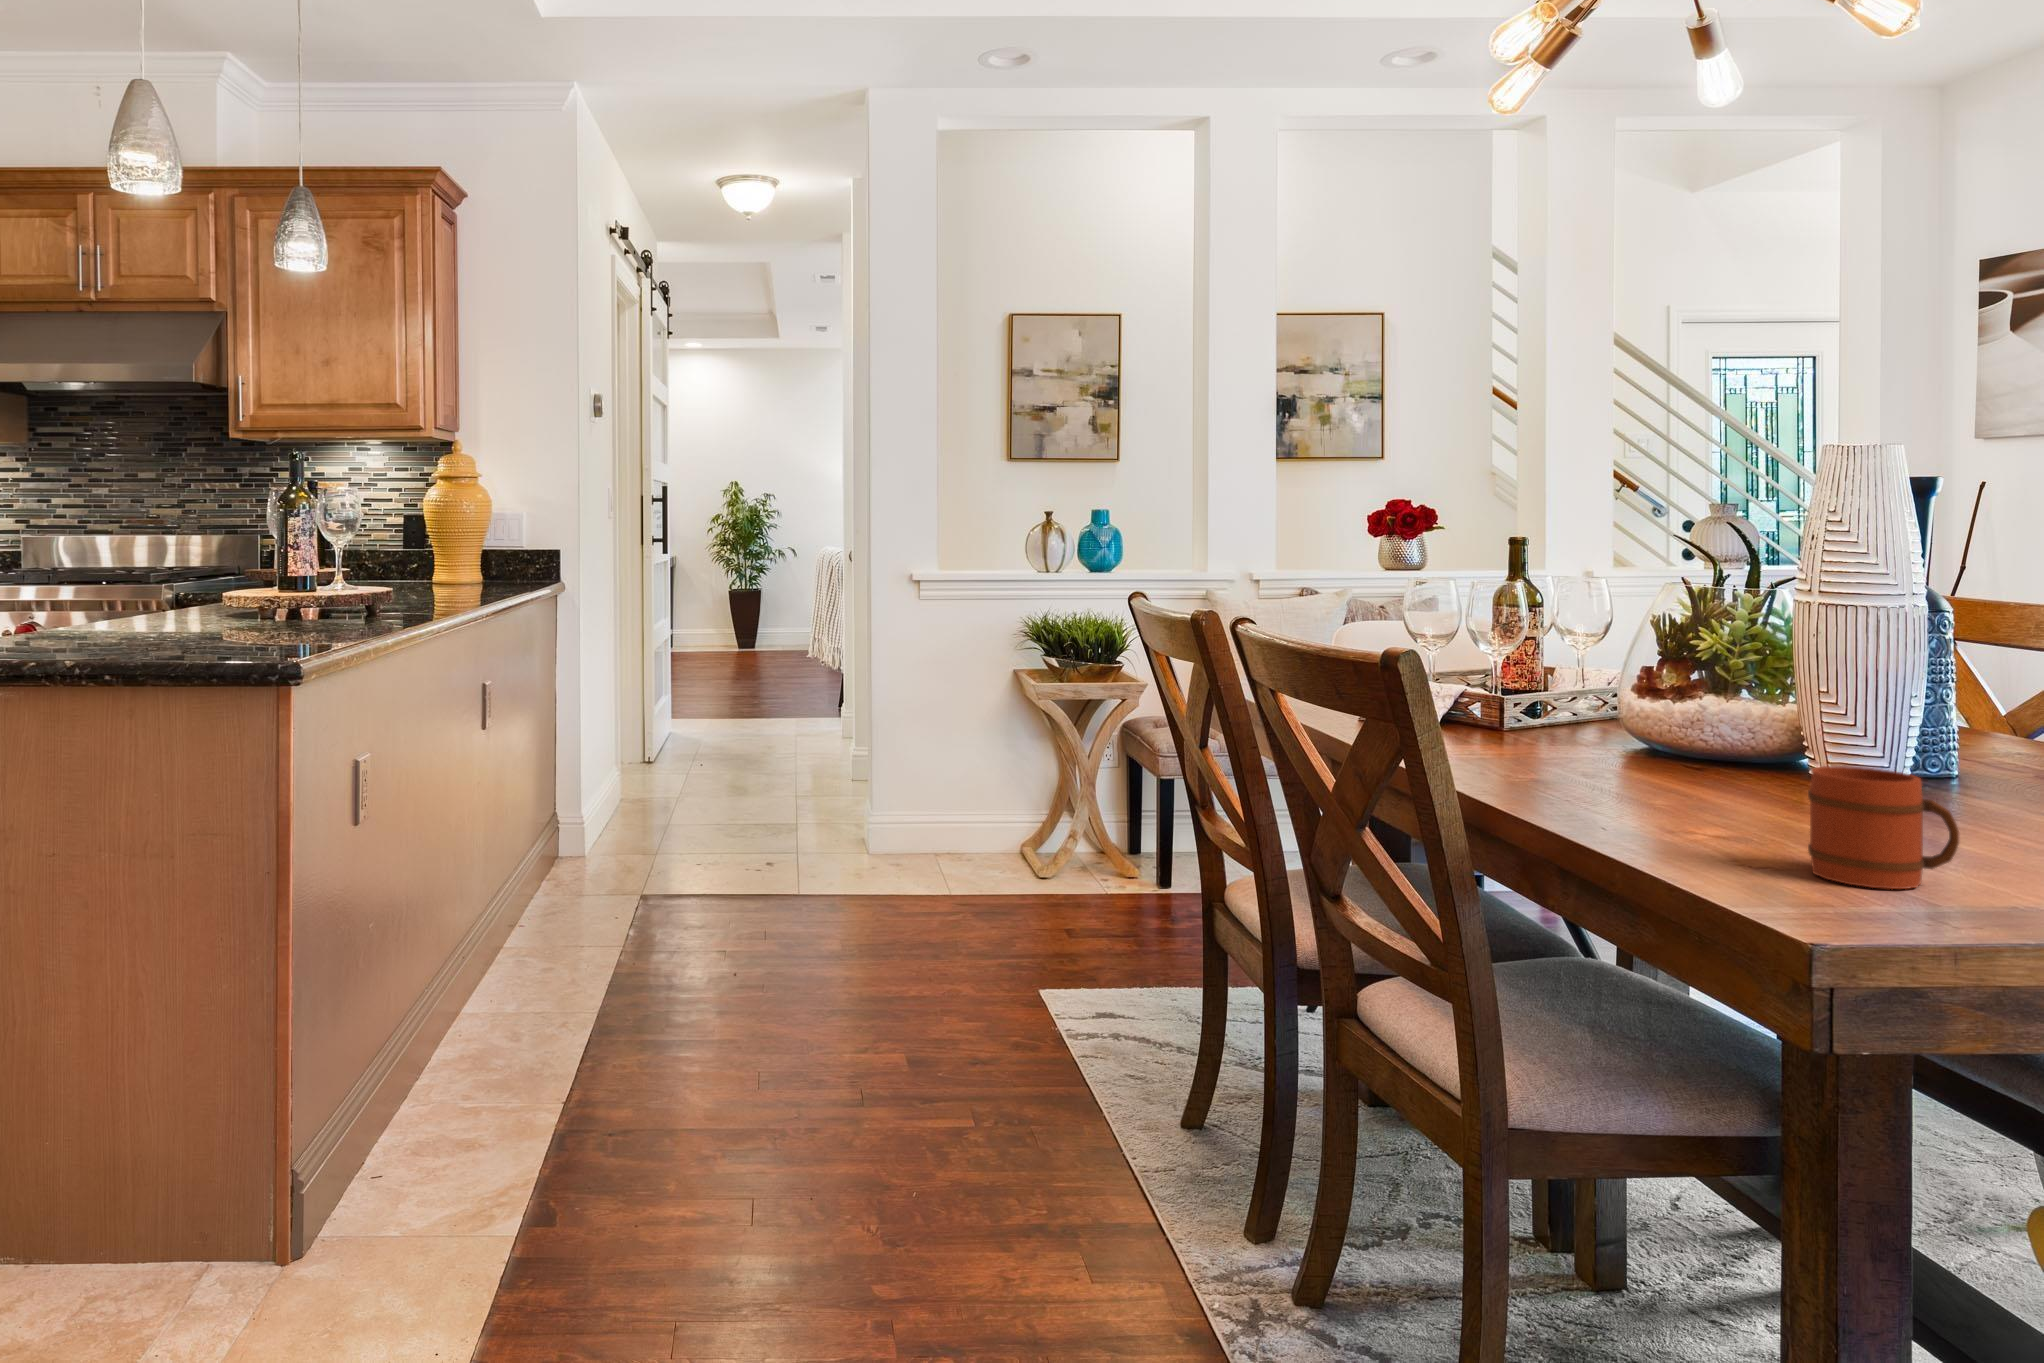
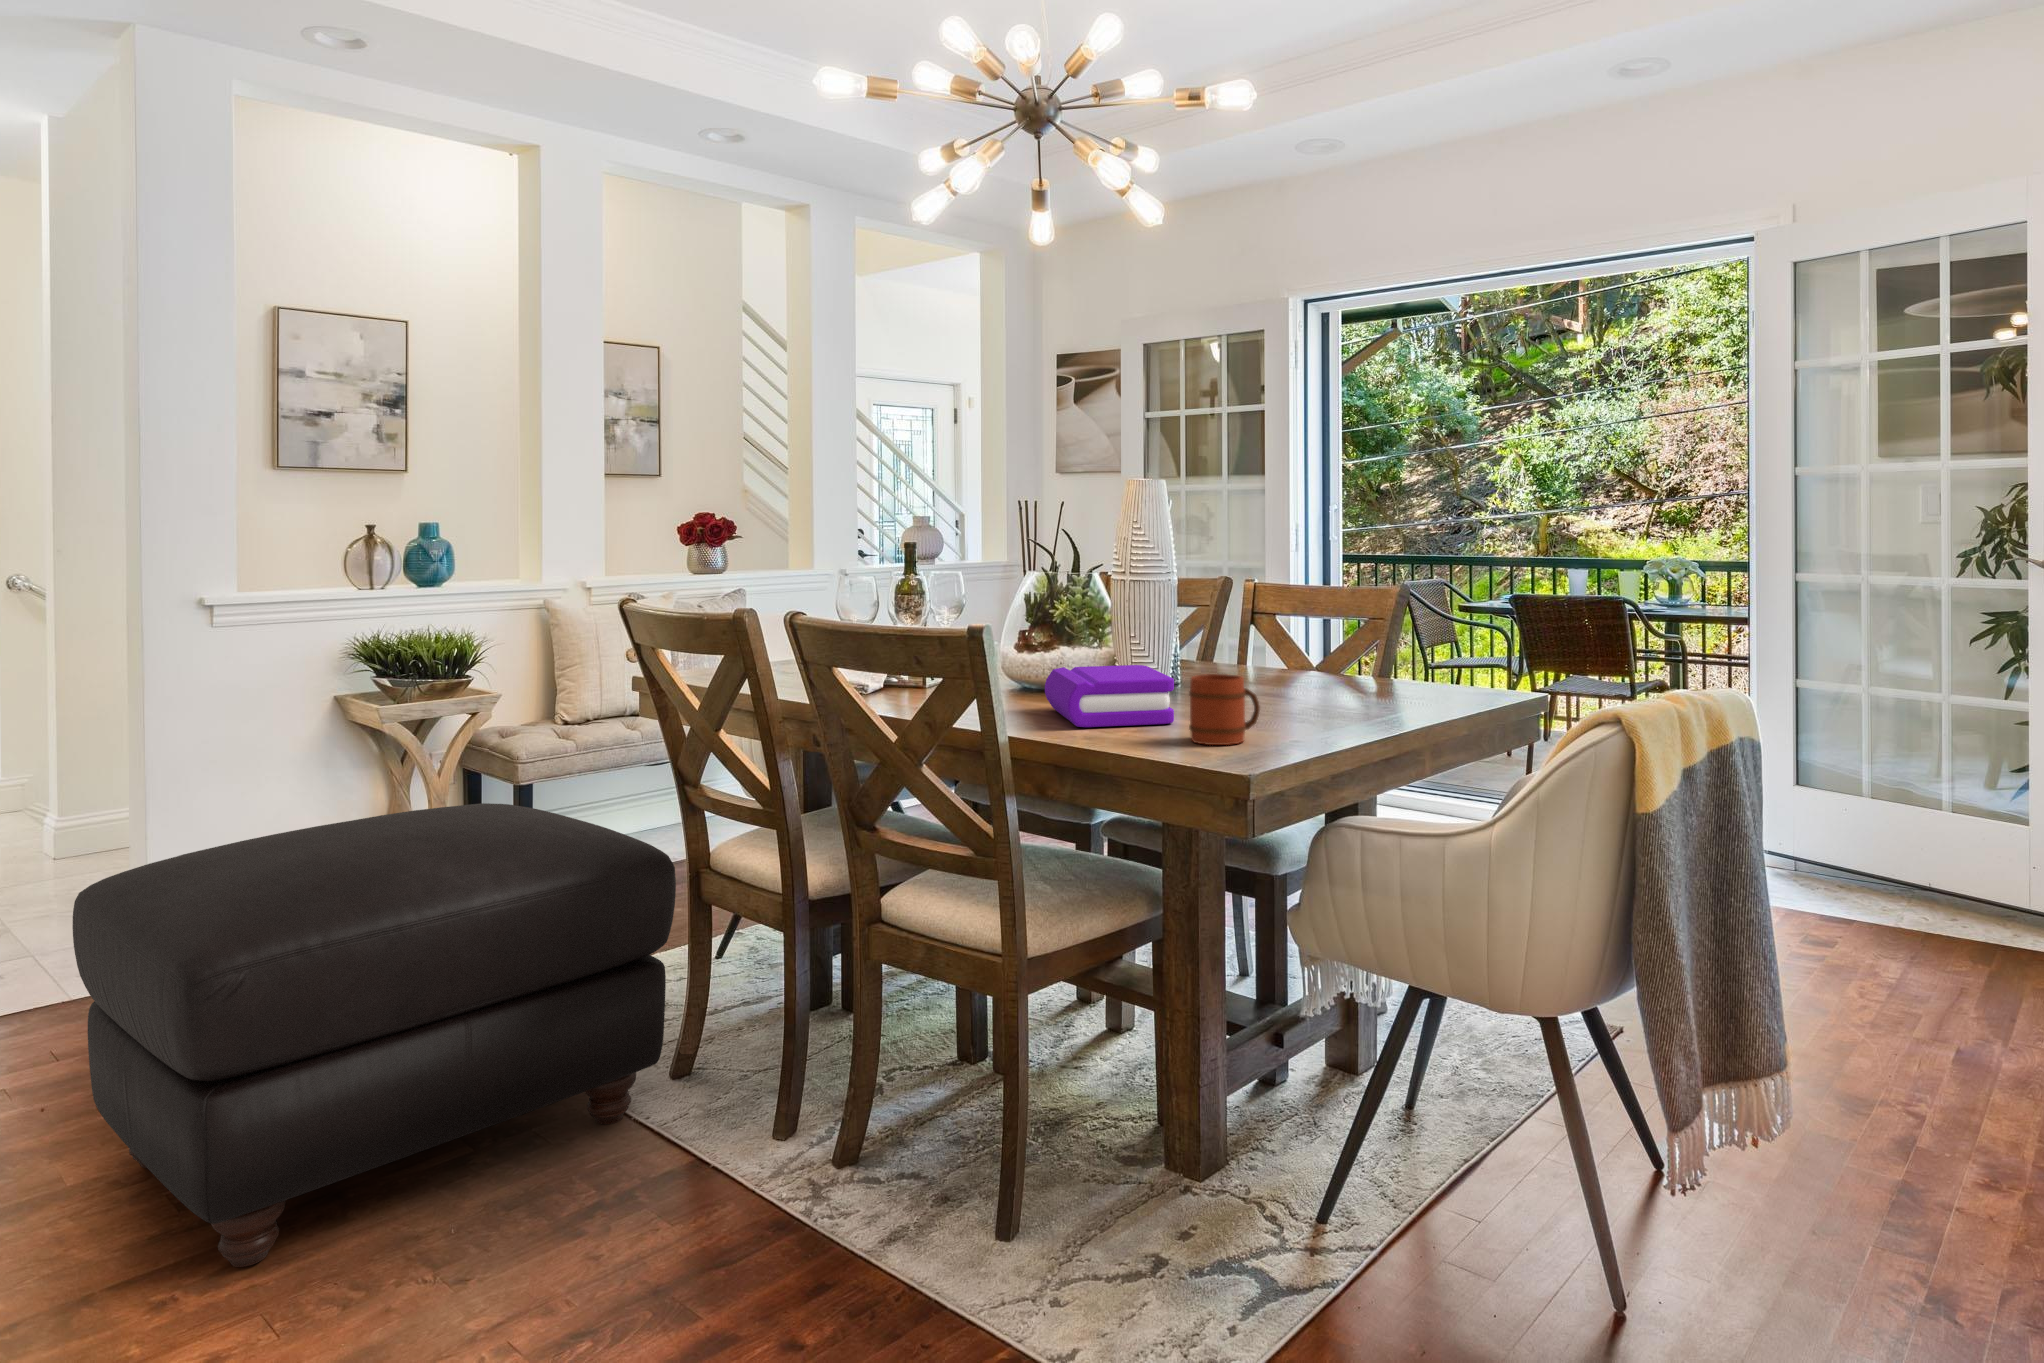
book: none [1629,727,1833,836] -> present [1045,665,1174,727]
ottoman: none [707,790,1166,1161] -> present [73,803,676,1267]

